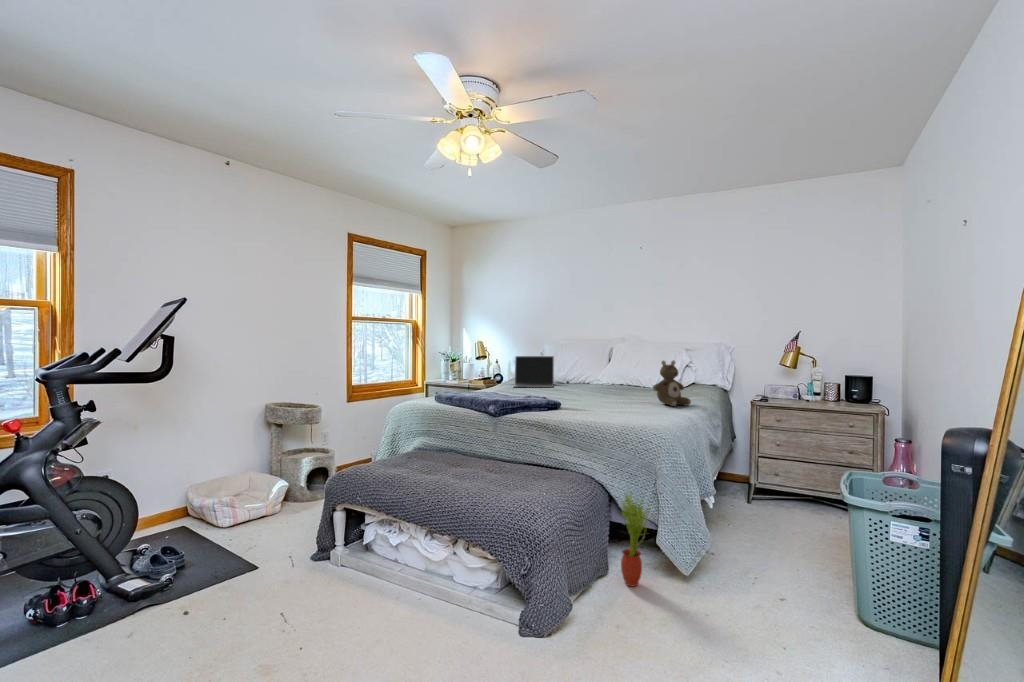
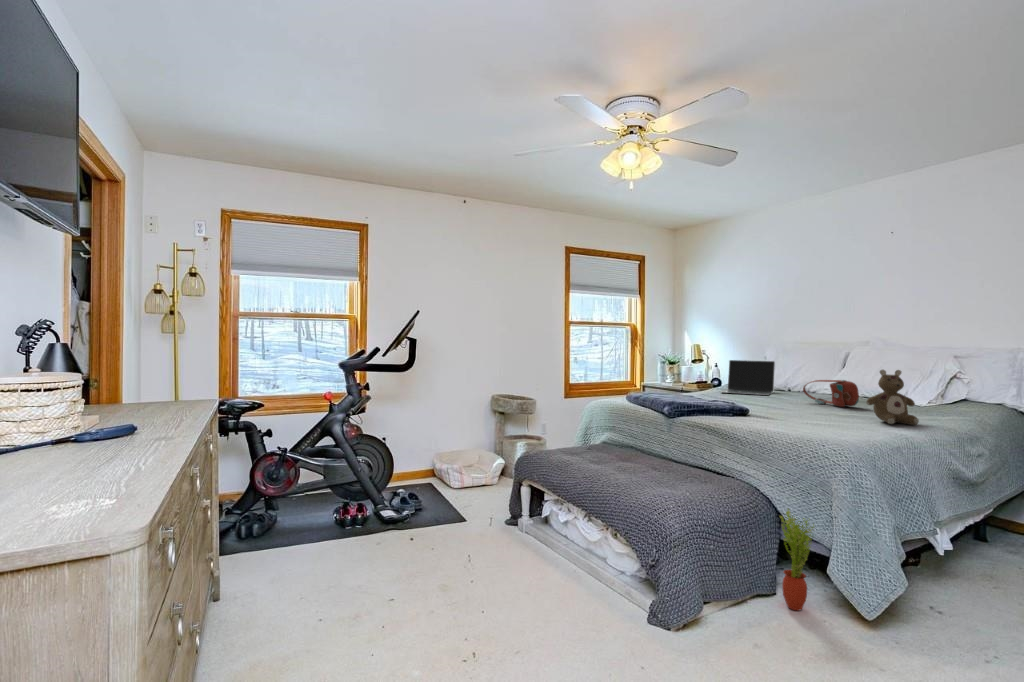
handbag: none [587,370,632,394] -> present [803,380,859,407]

